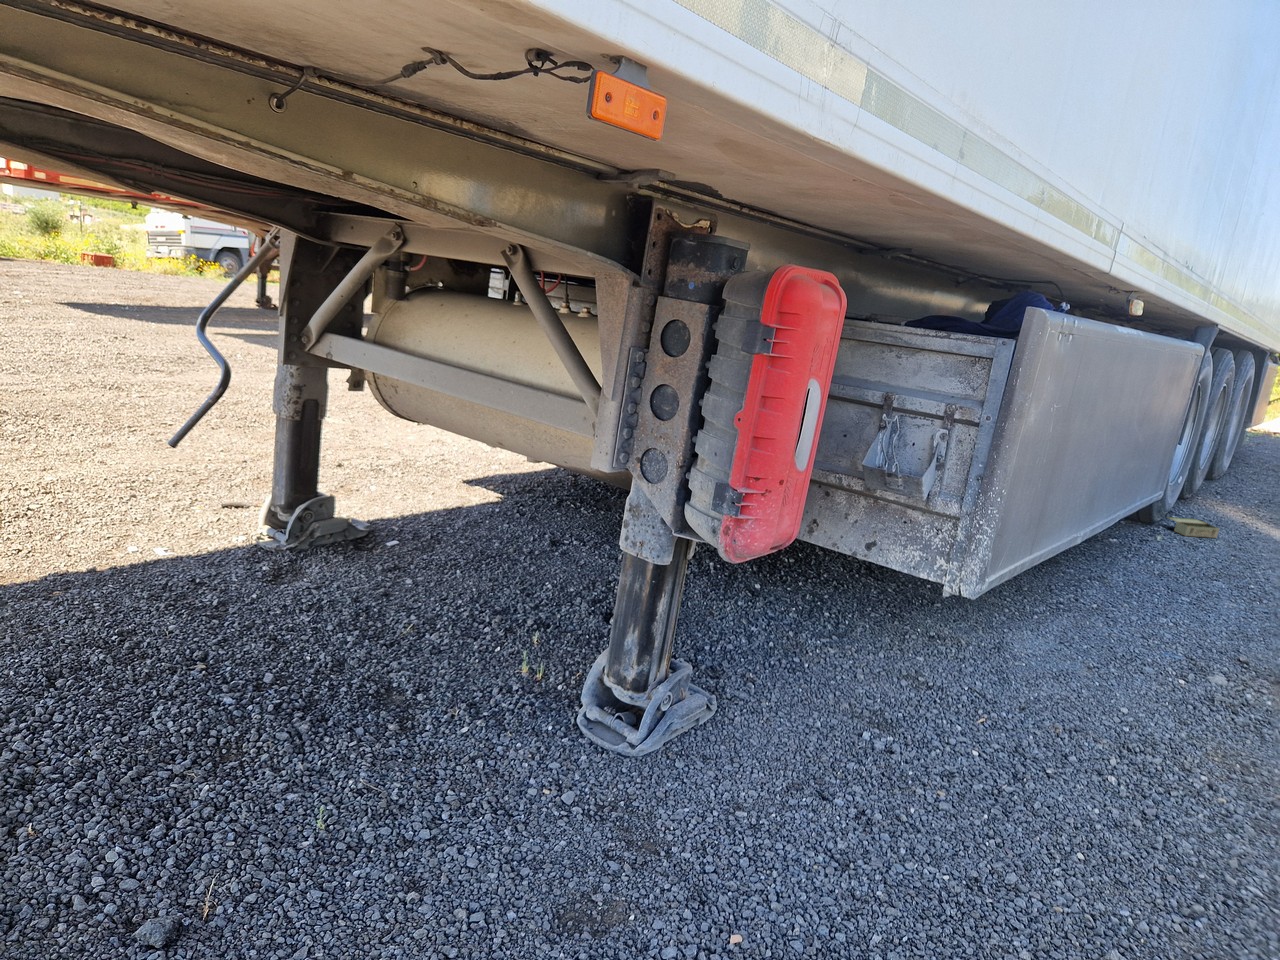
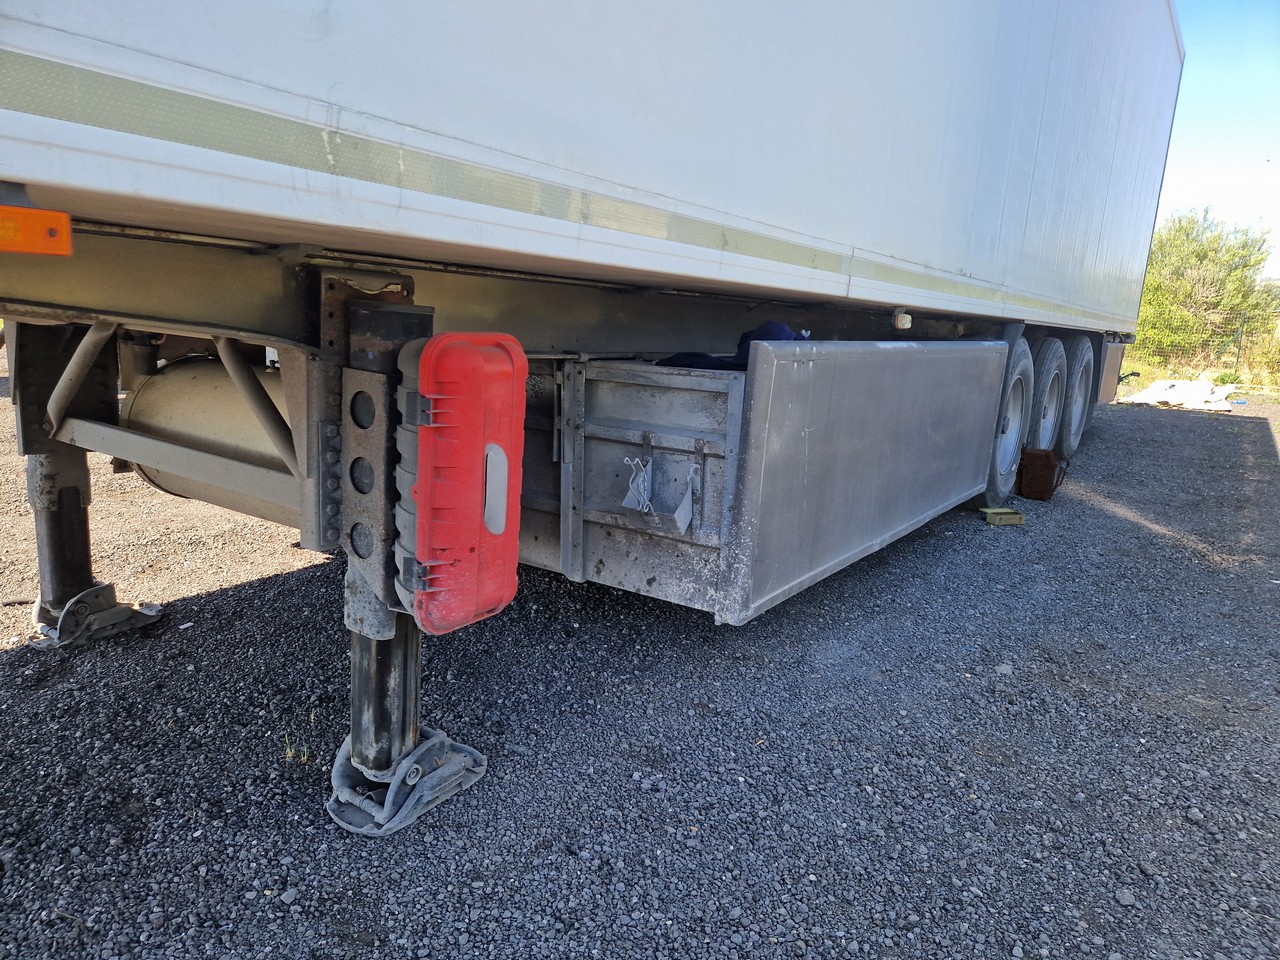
backpack: none [1197,452,1266,516] -> present [1014,442,1070,500]

